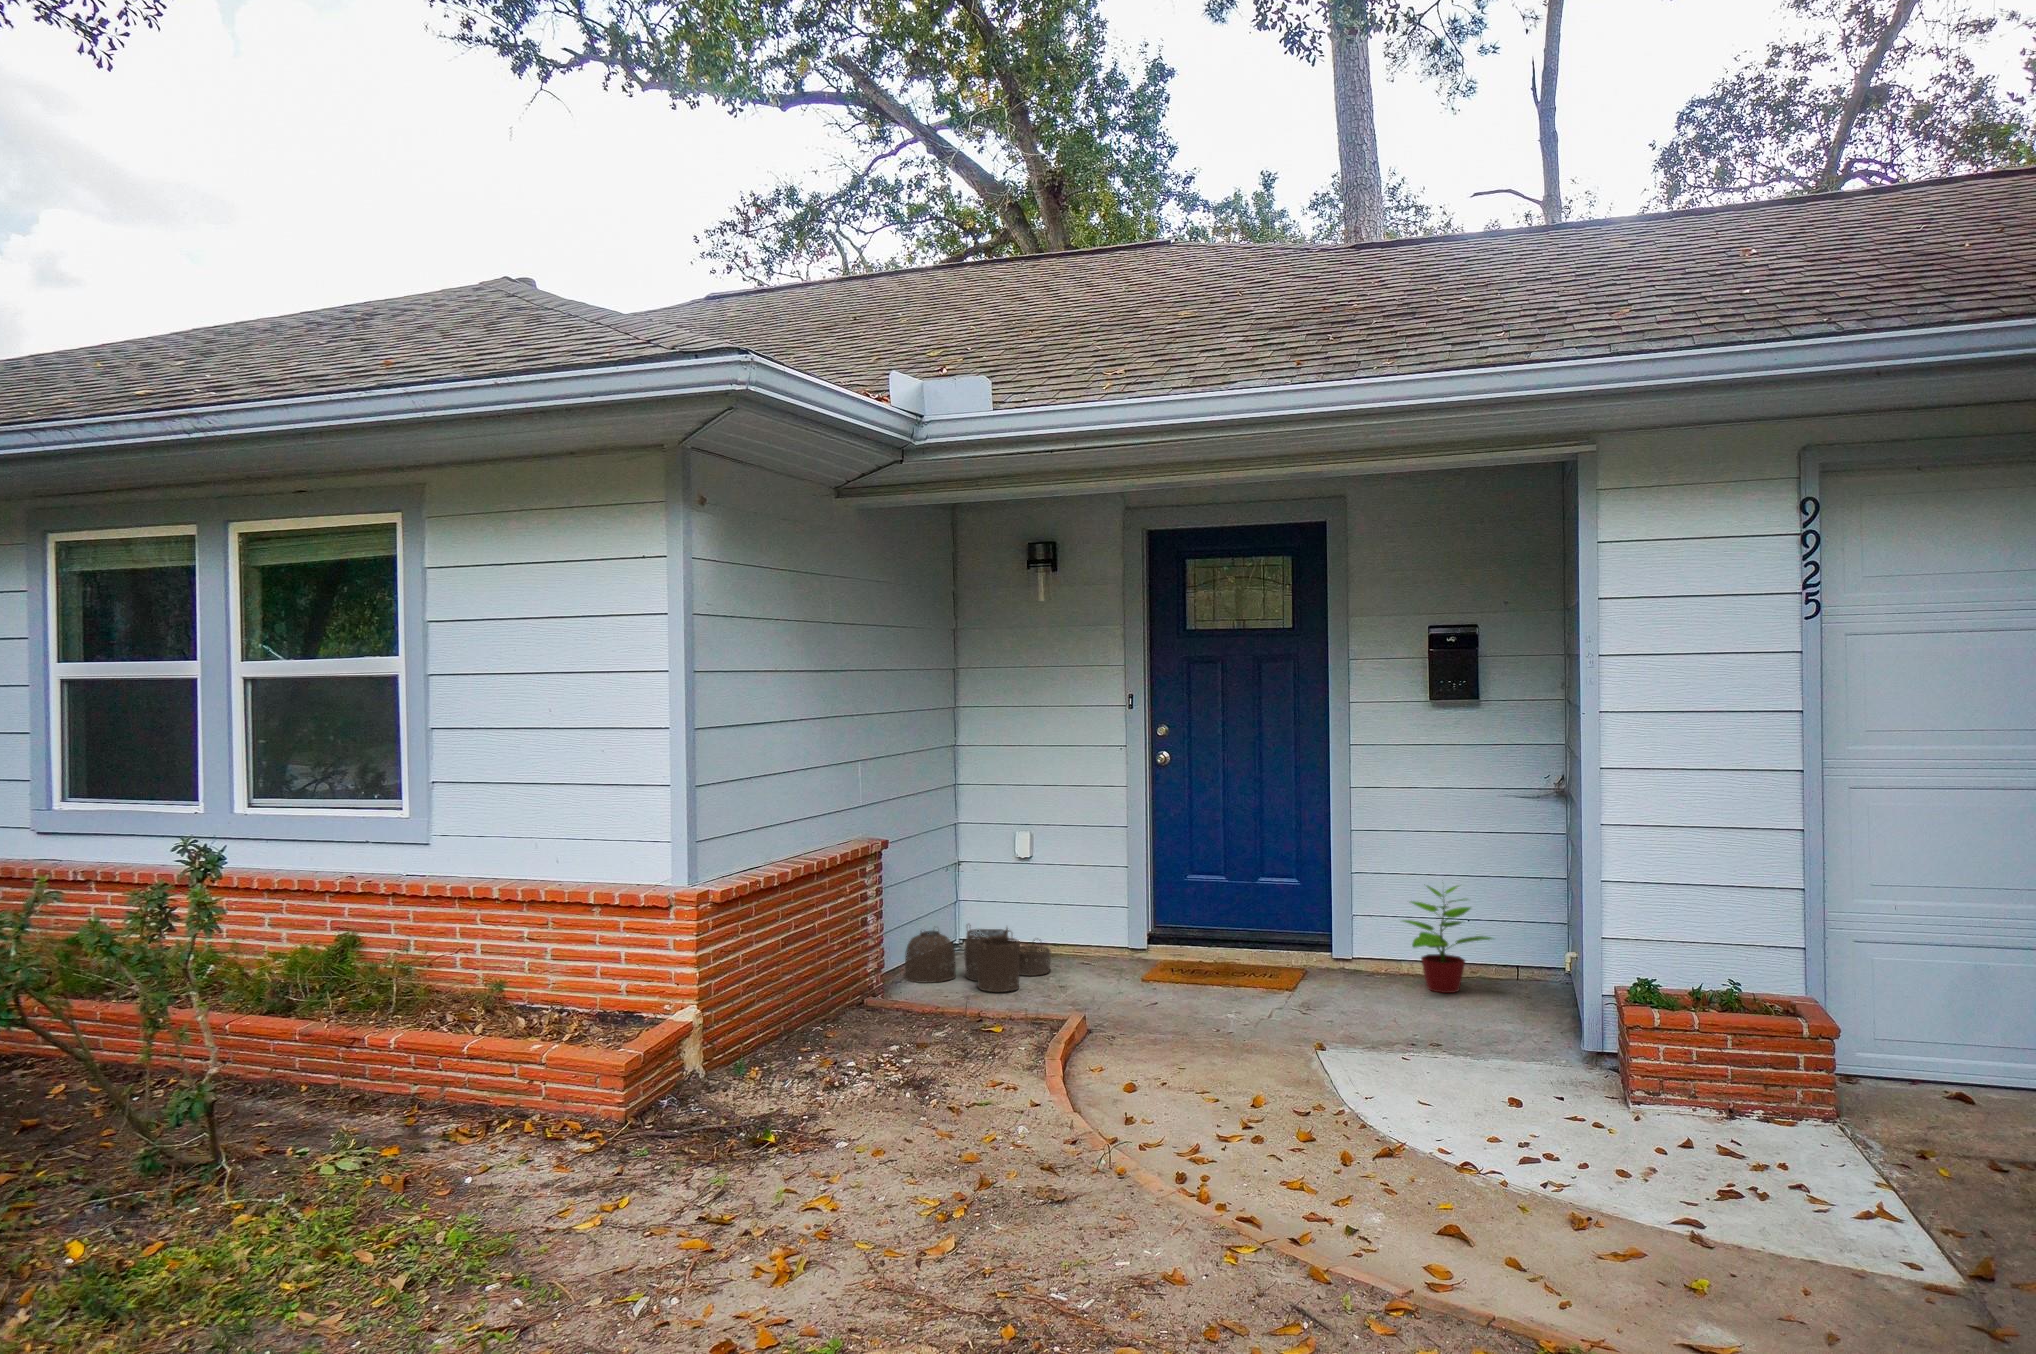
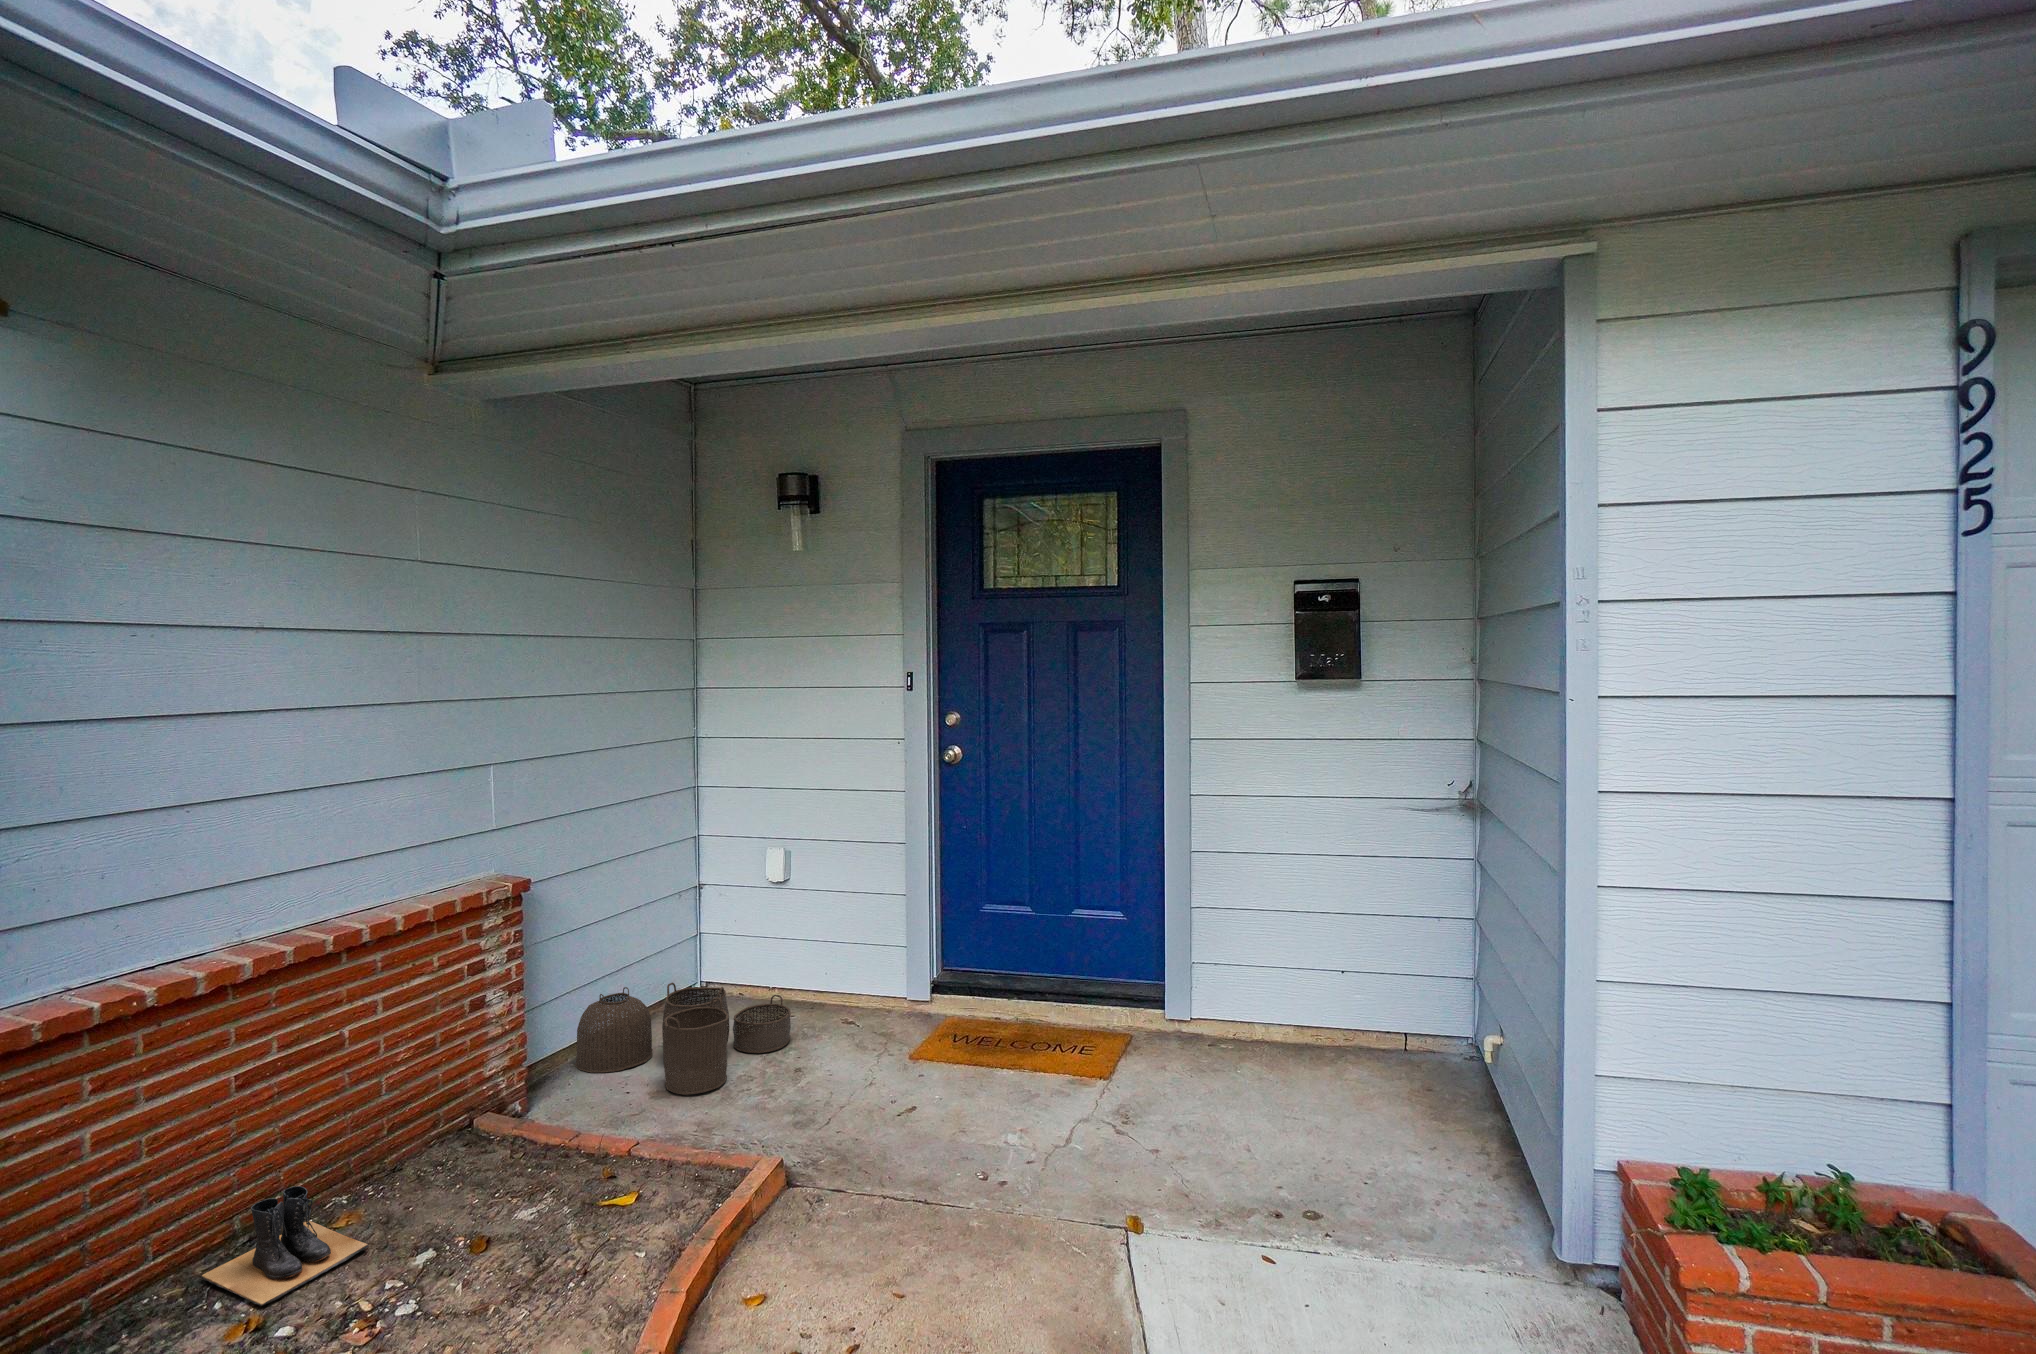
potted plant: present [1403,886,1491,993] -> none [1253,922,1384,1079]
boots: none [782,1004,862,1057] -> present [202,1186,368,1306]

